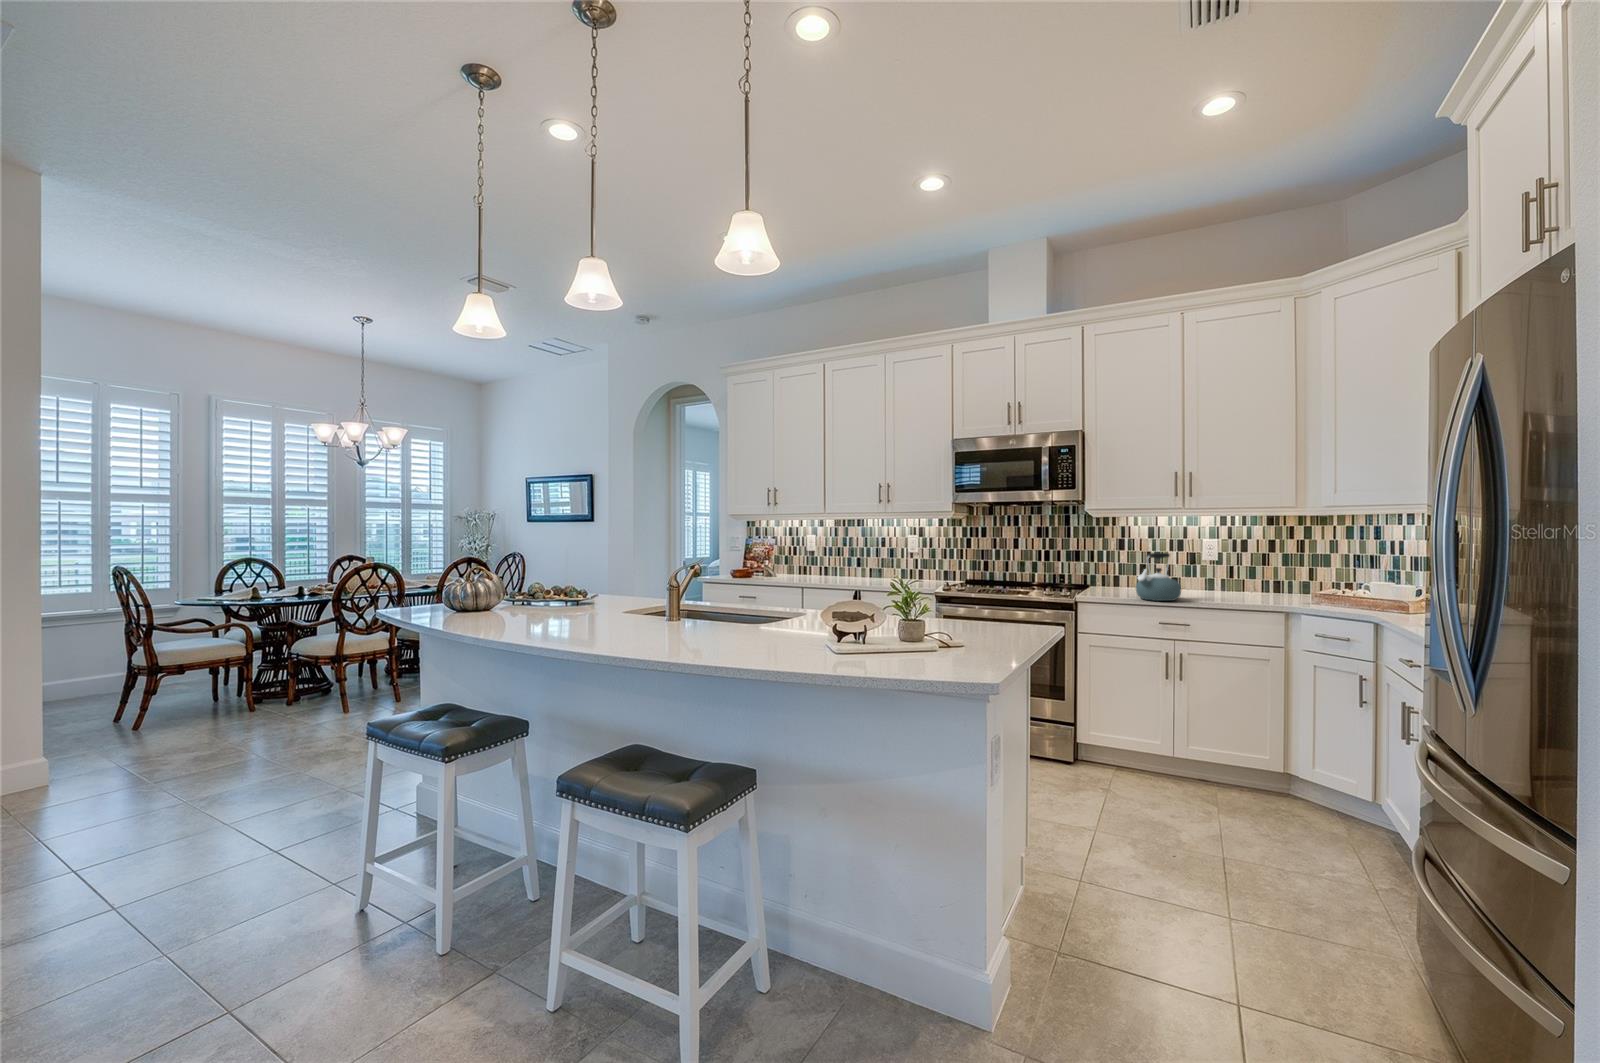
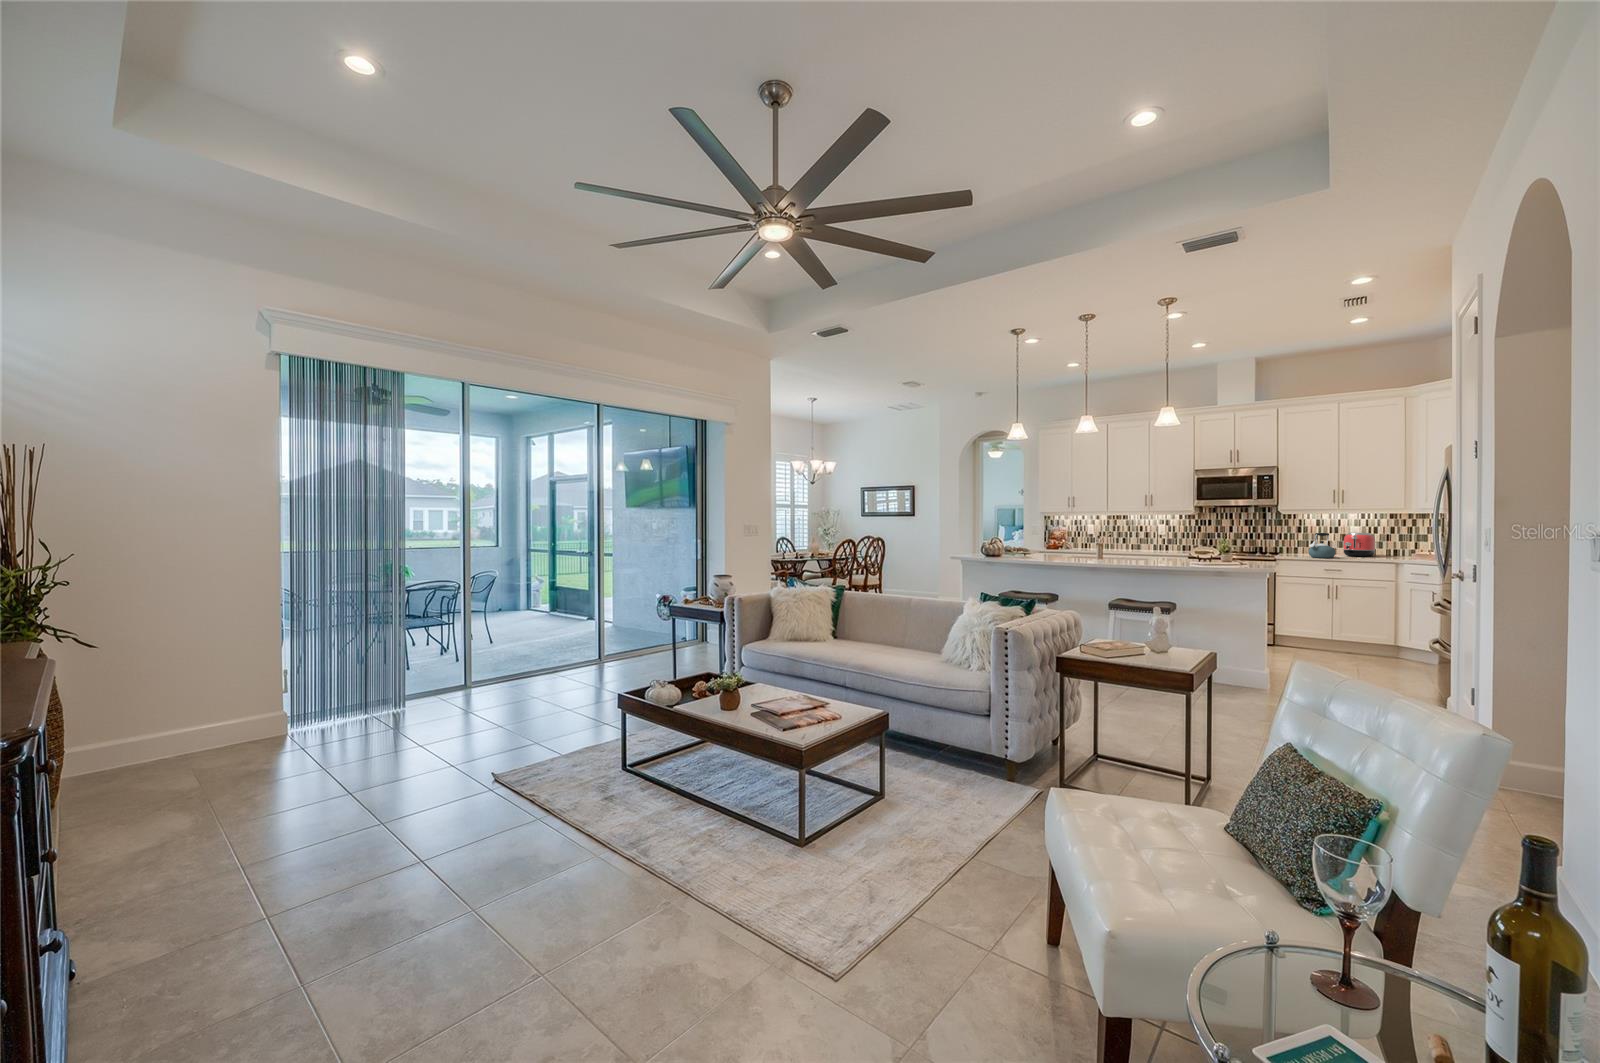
toaster: none [1193,550,1245,596] -> present [1343,533,1375,557]

